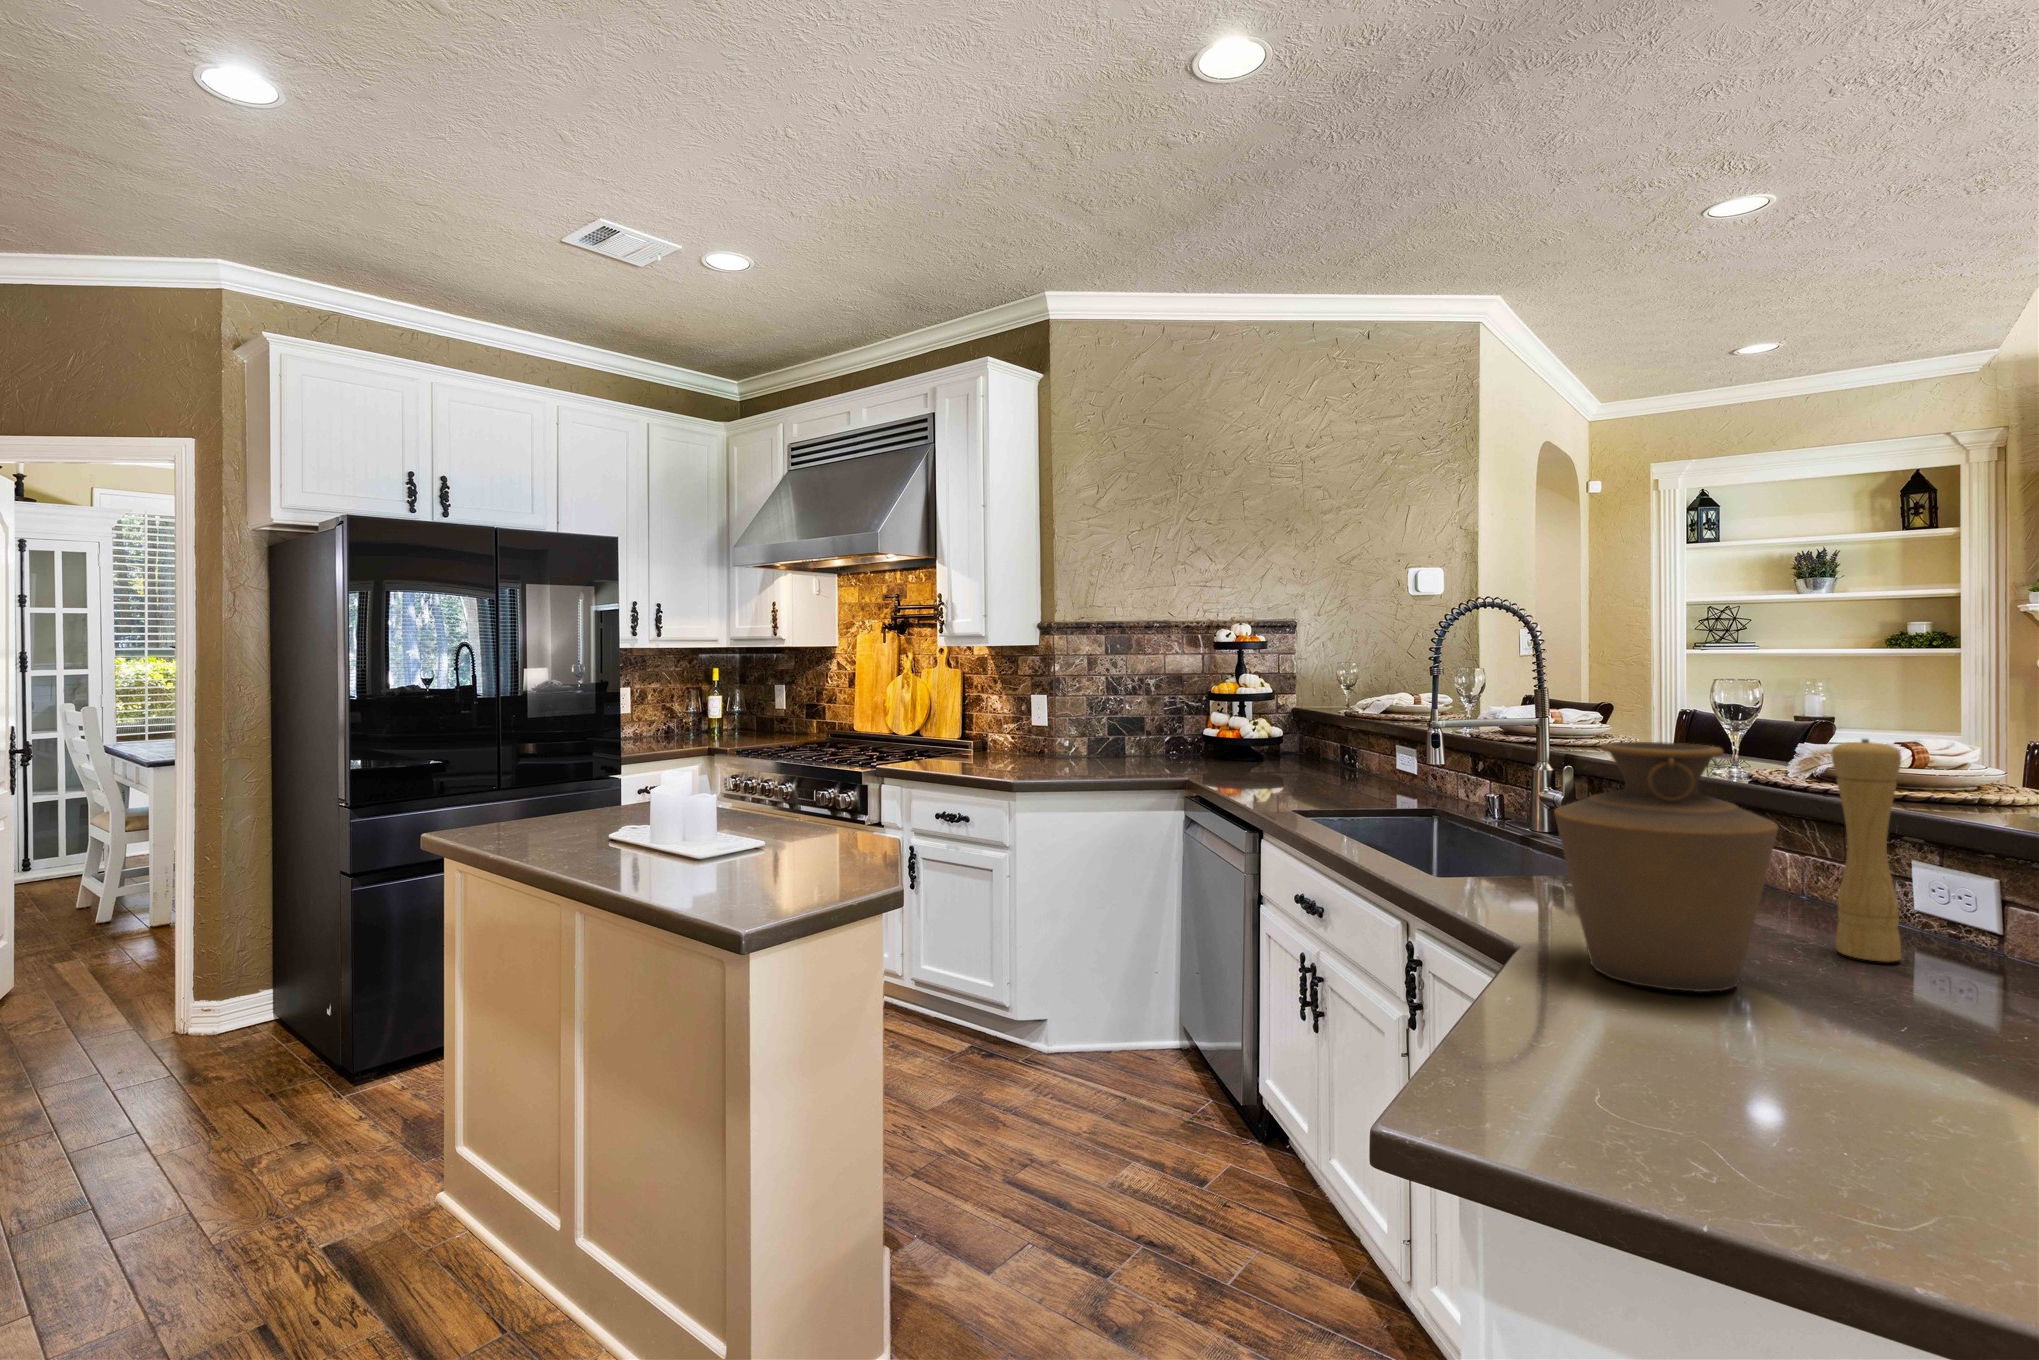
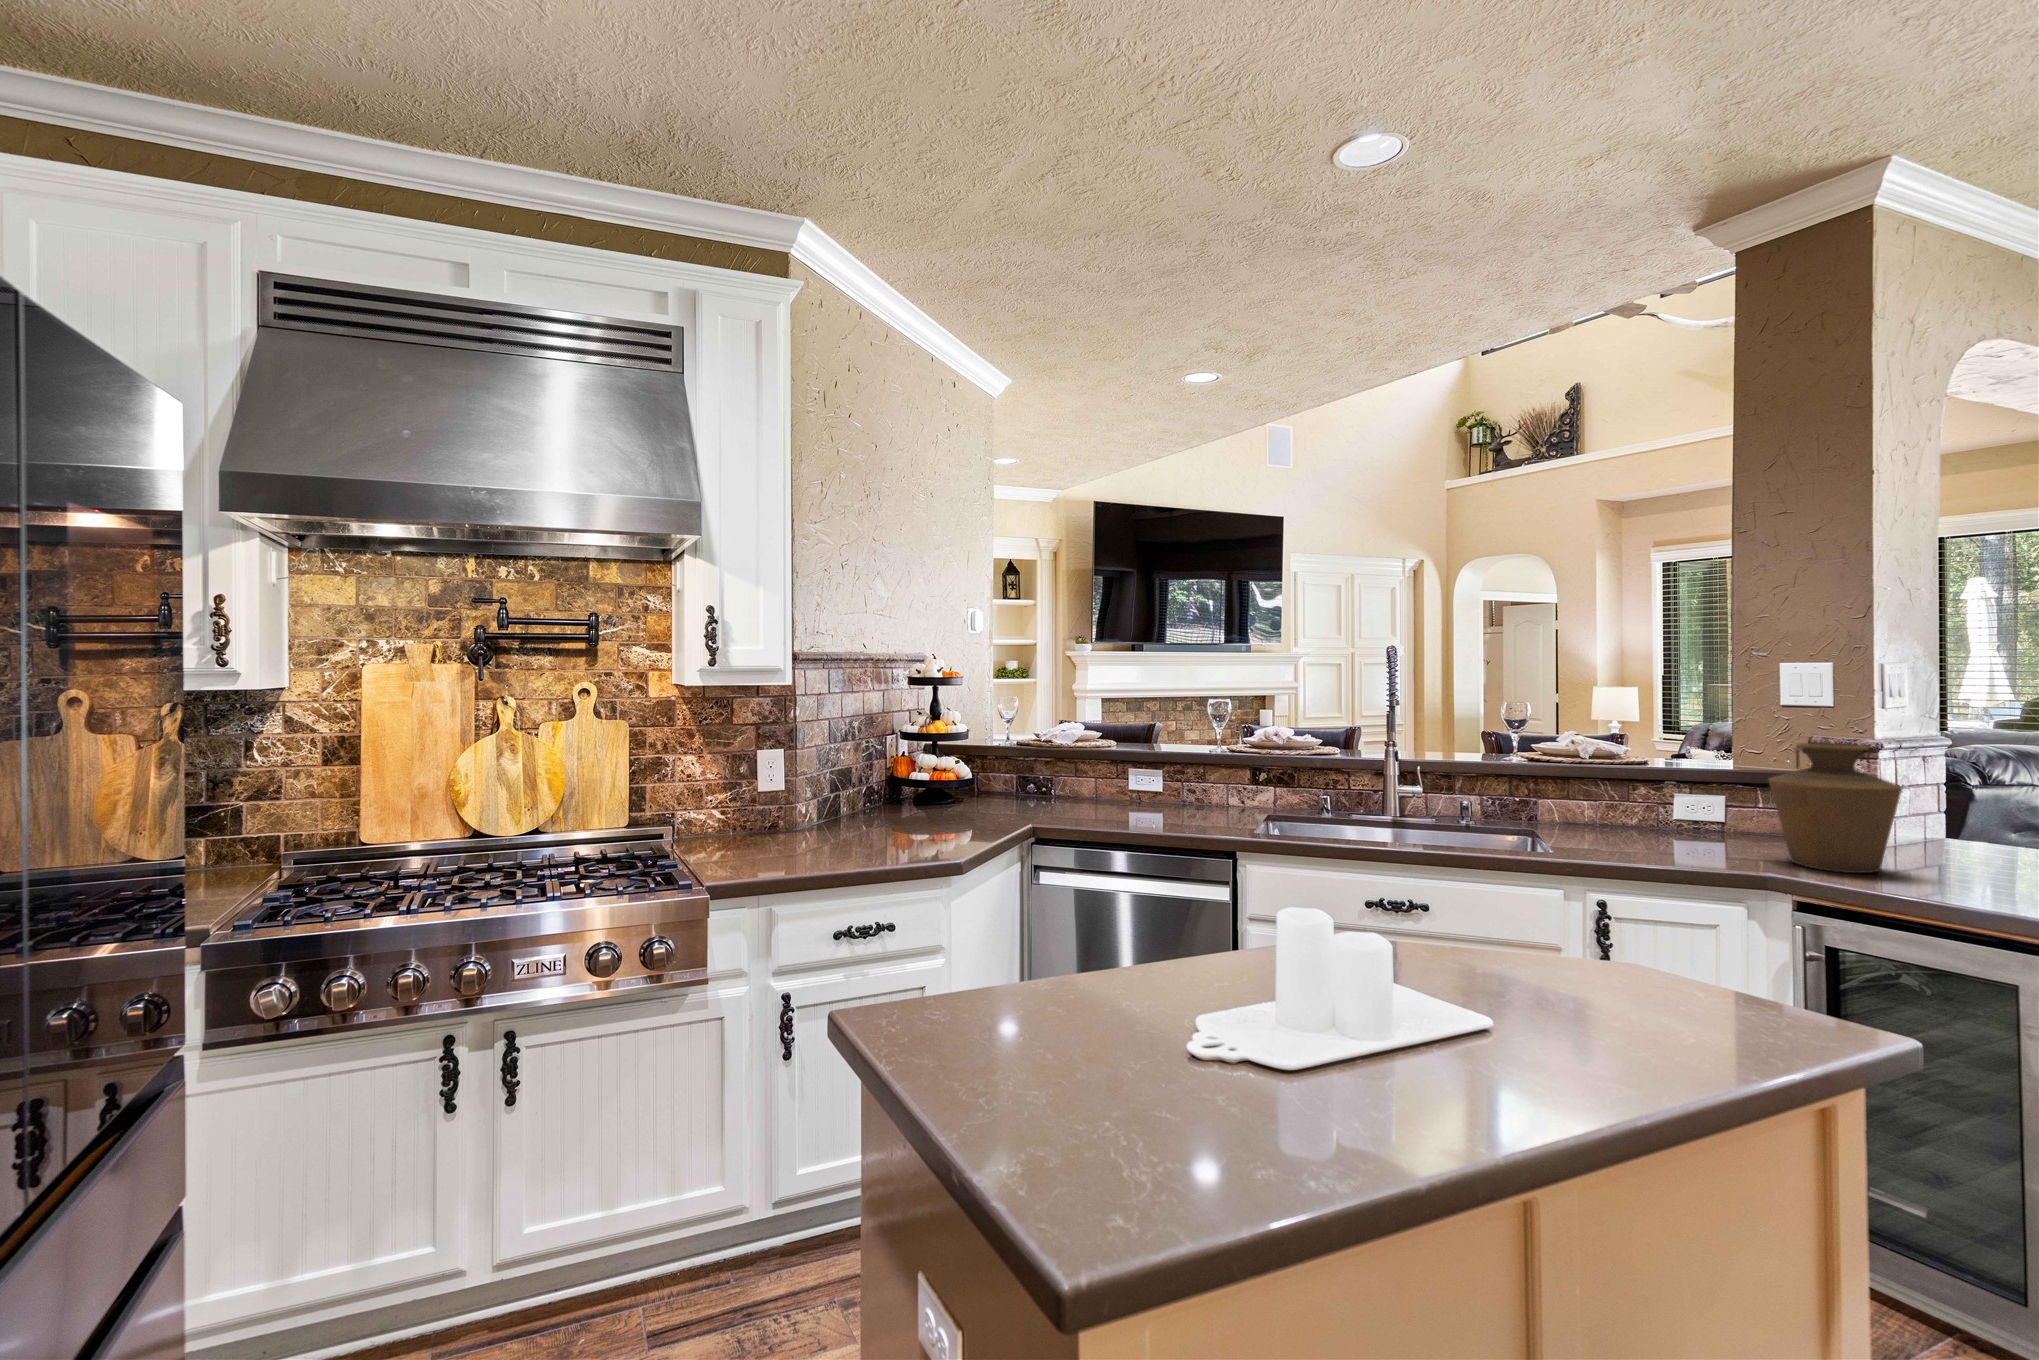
pepper mill: present [1832,739,1901,961] -> none [1721,735,1755,844]

